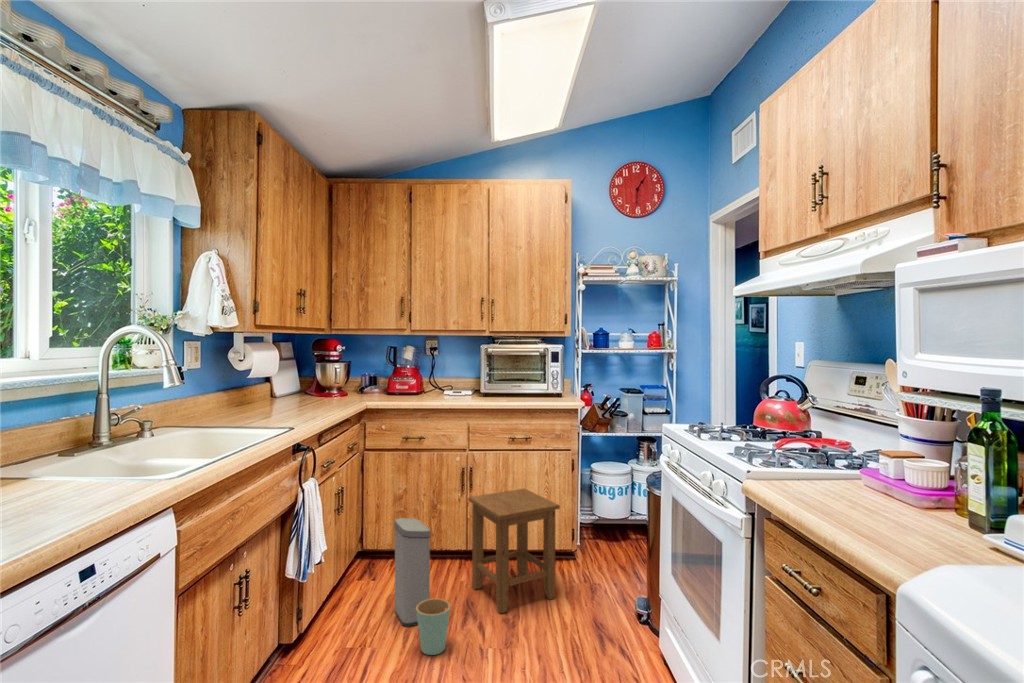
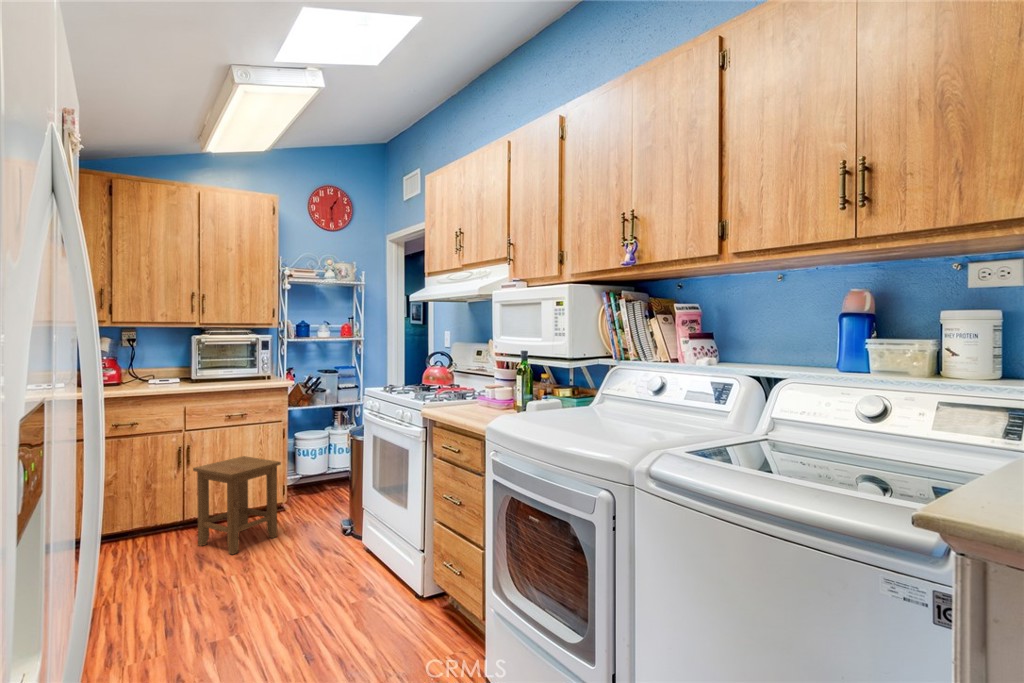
trash can: present [394,518,450,655] -> none [123,491,195,592]

